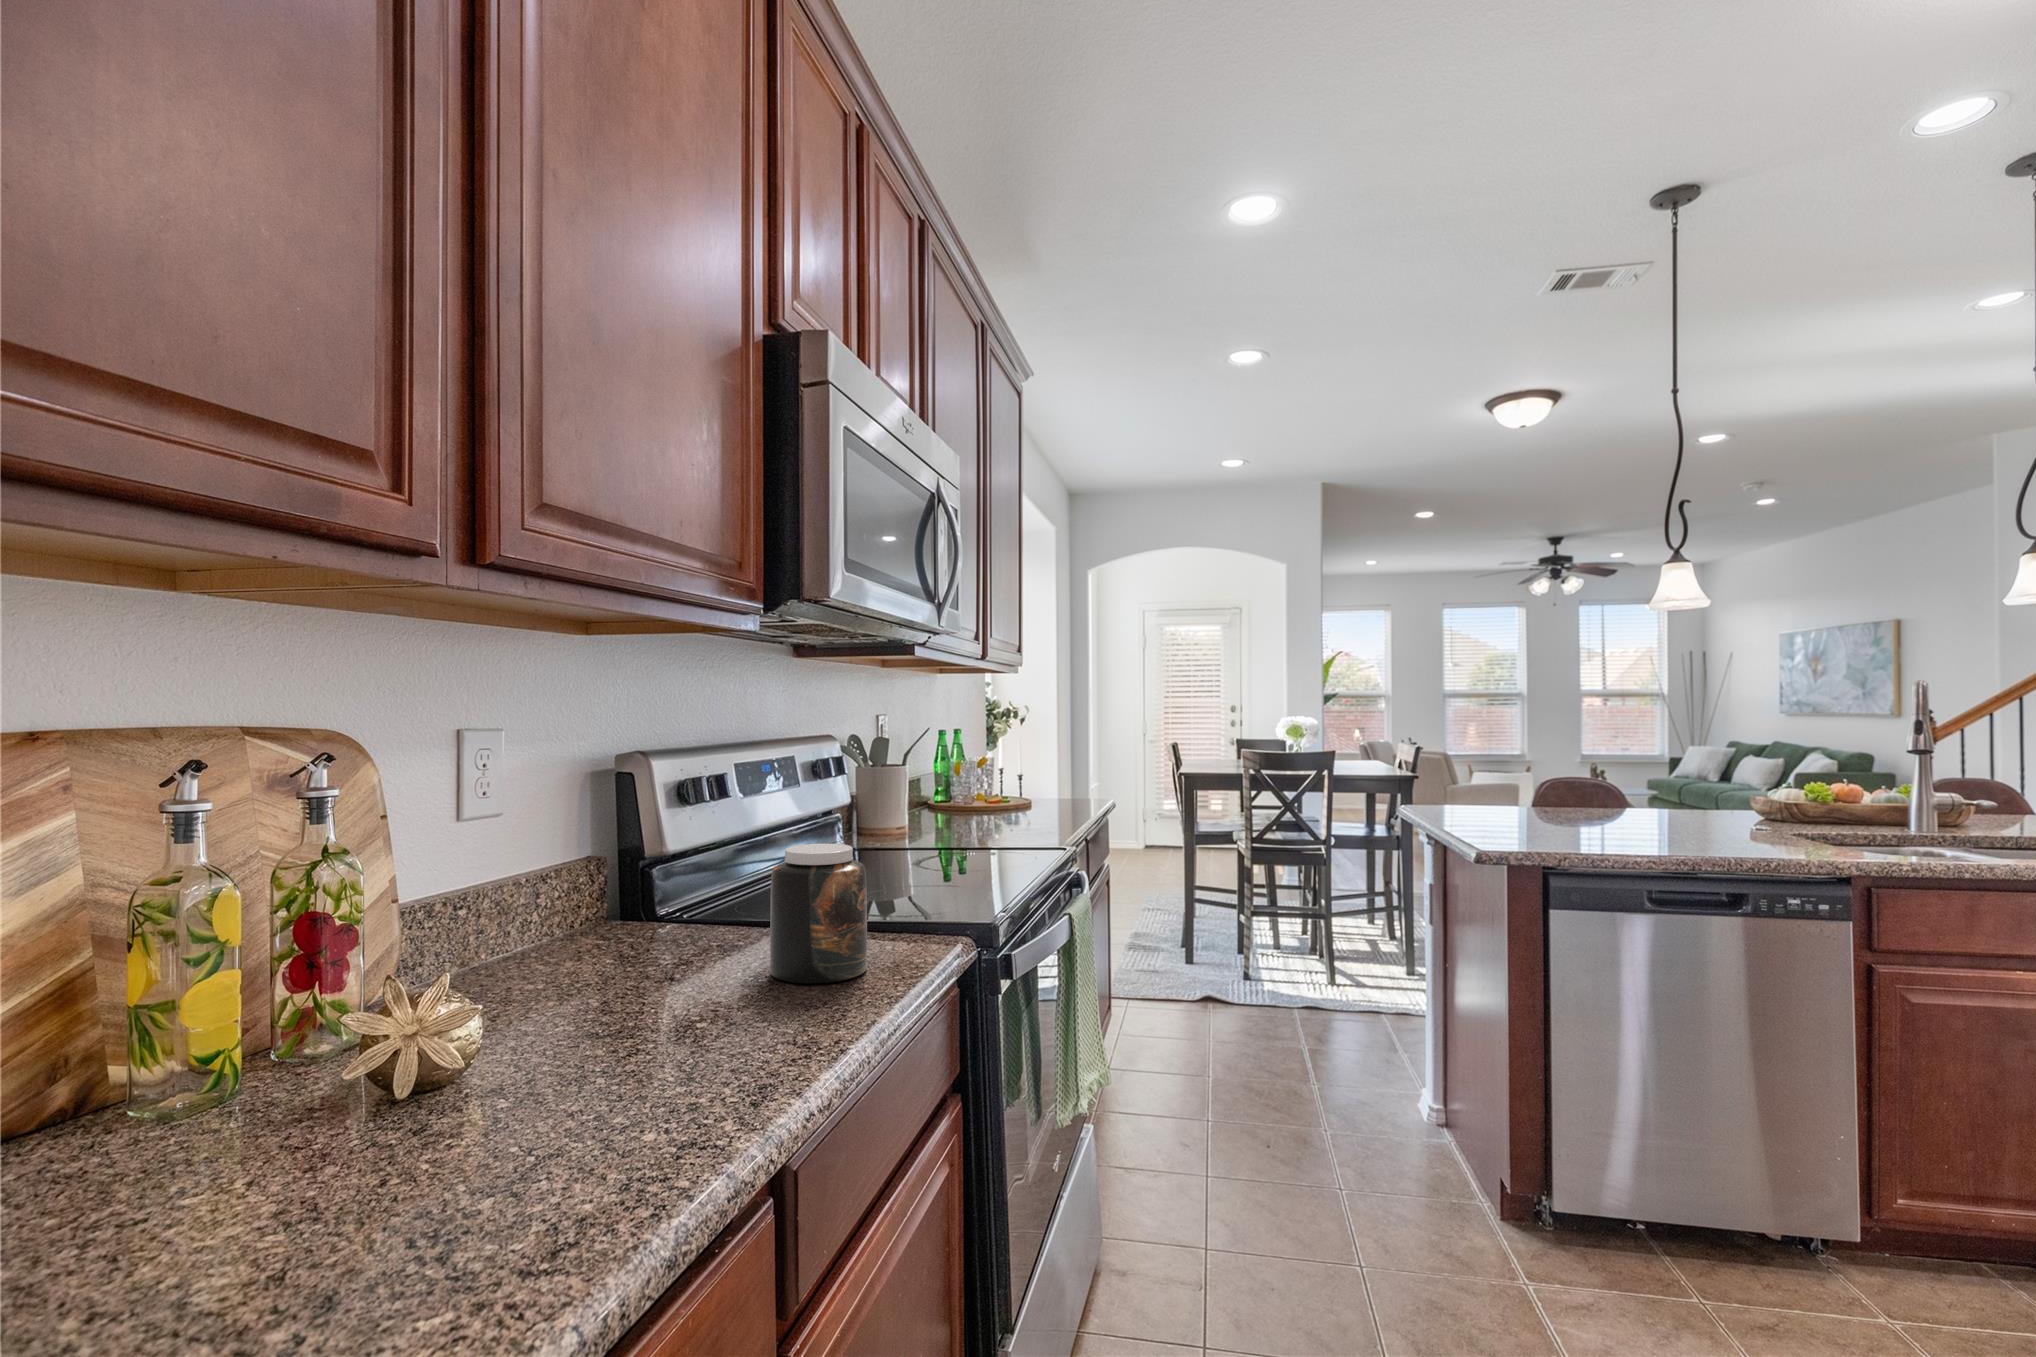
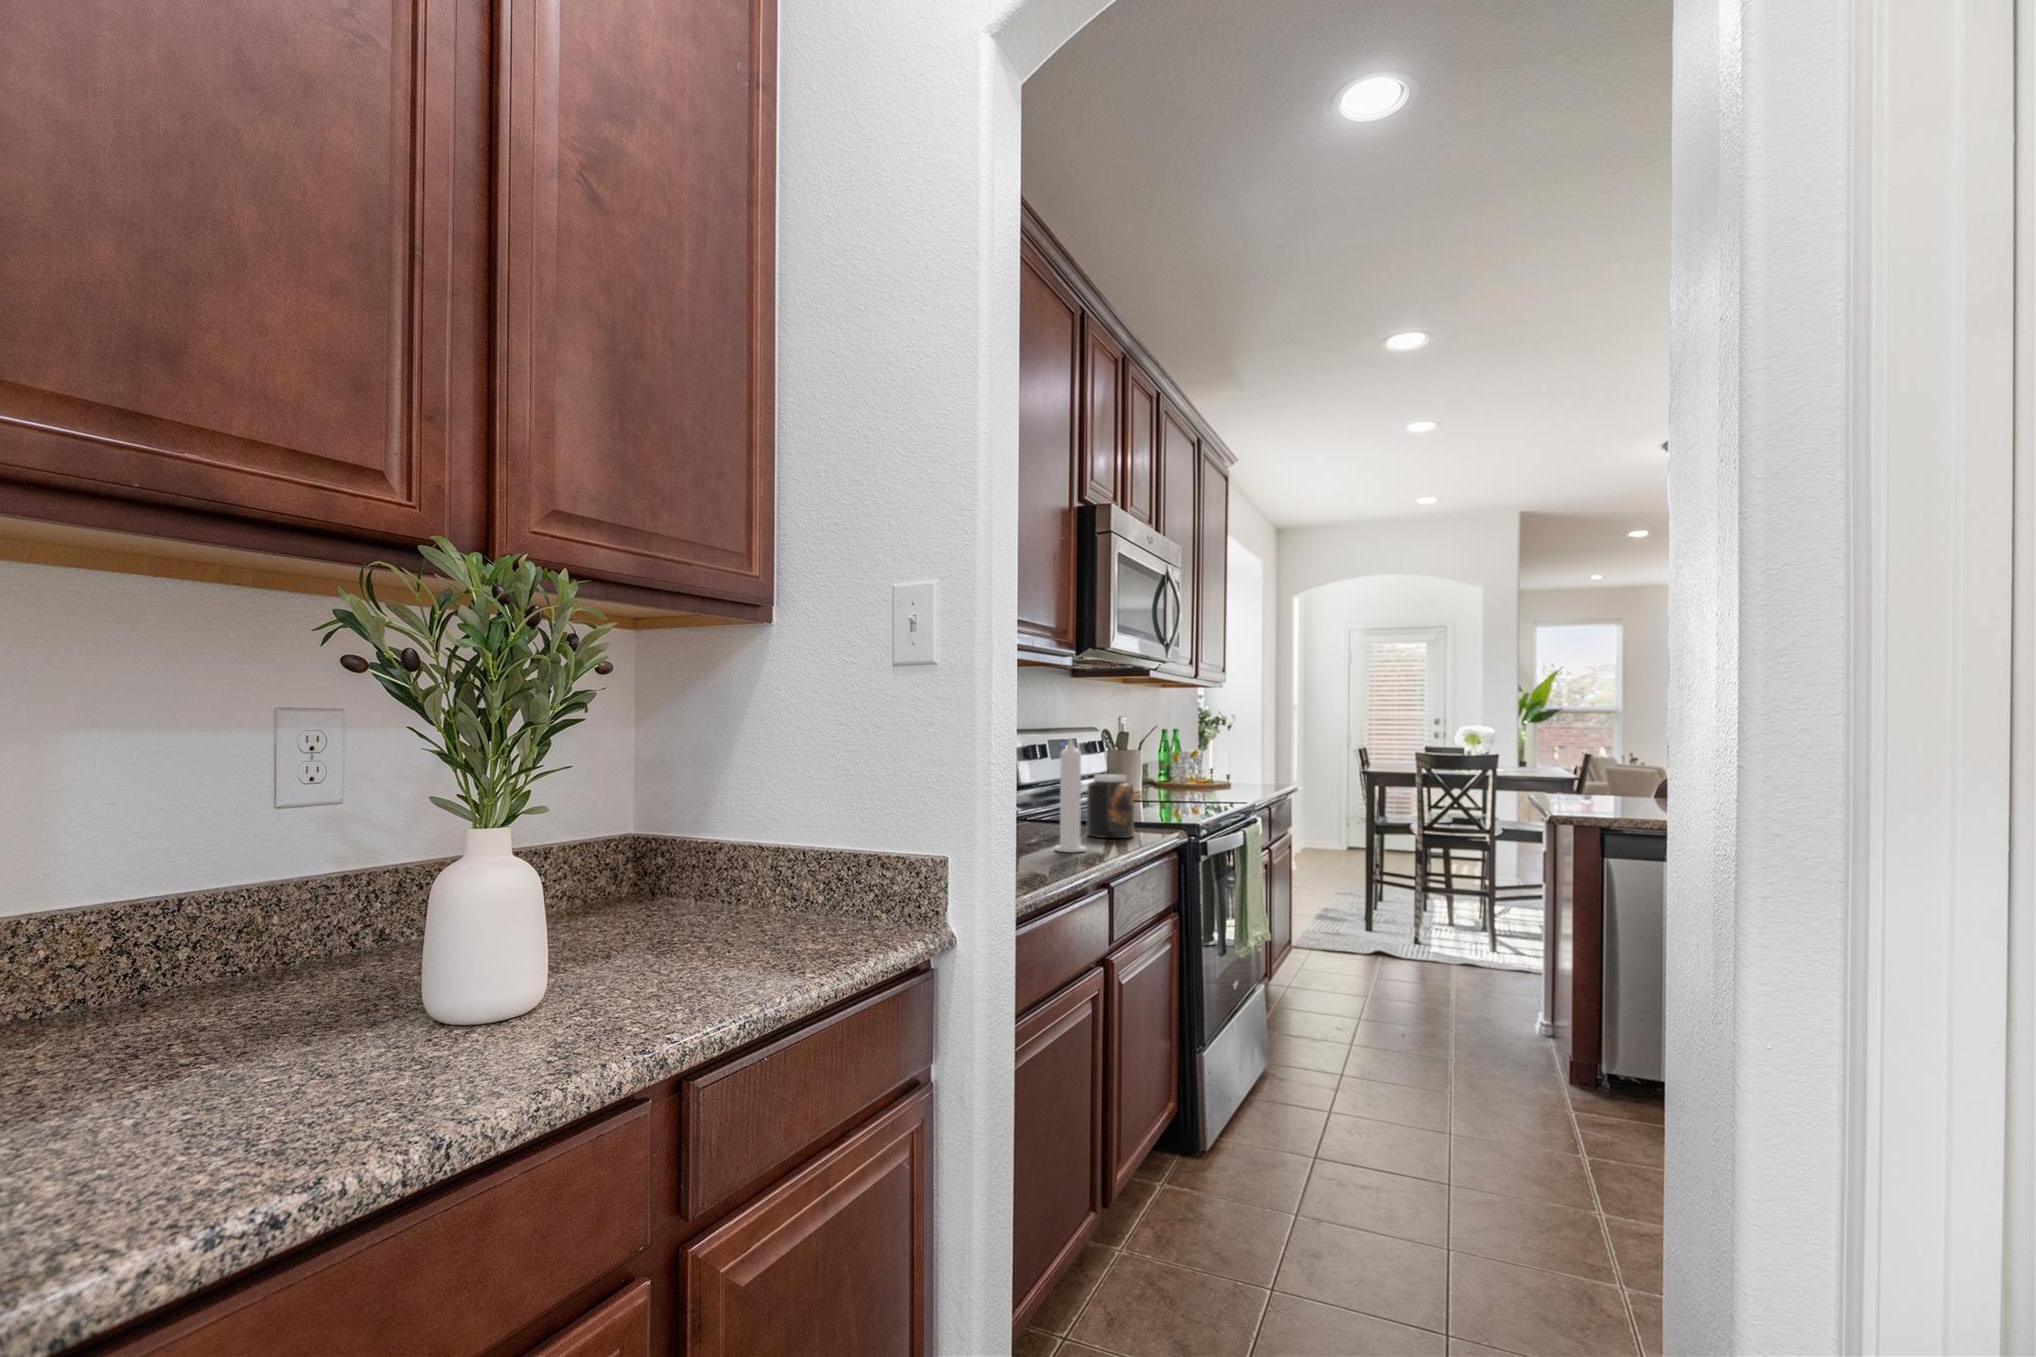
candle: none [659,788,738,1069] -> present [1054,738,1086,852]

